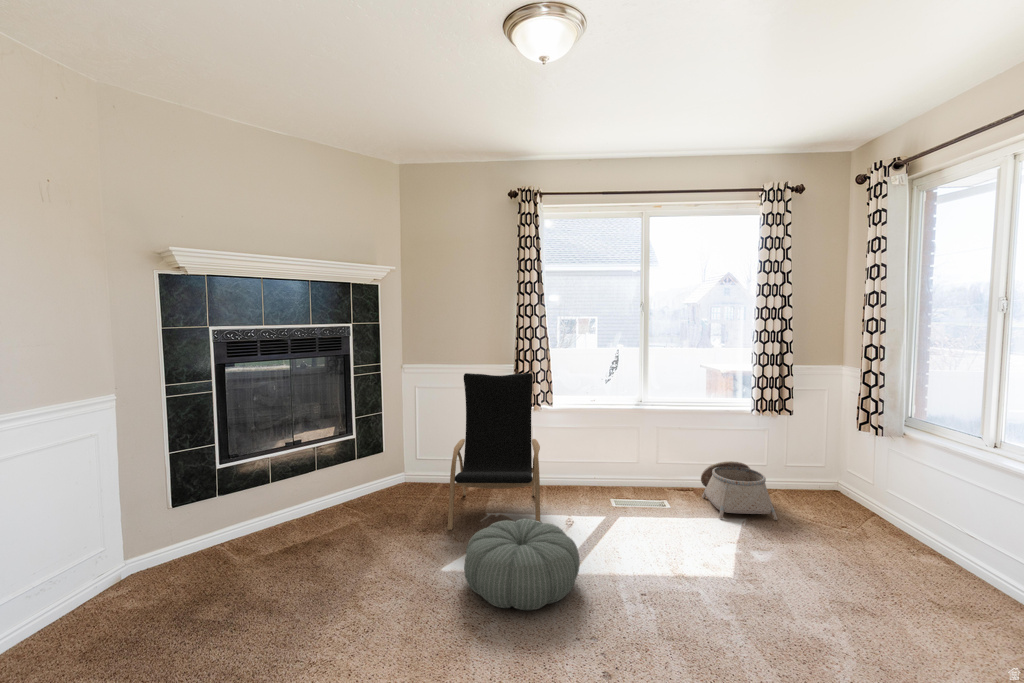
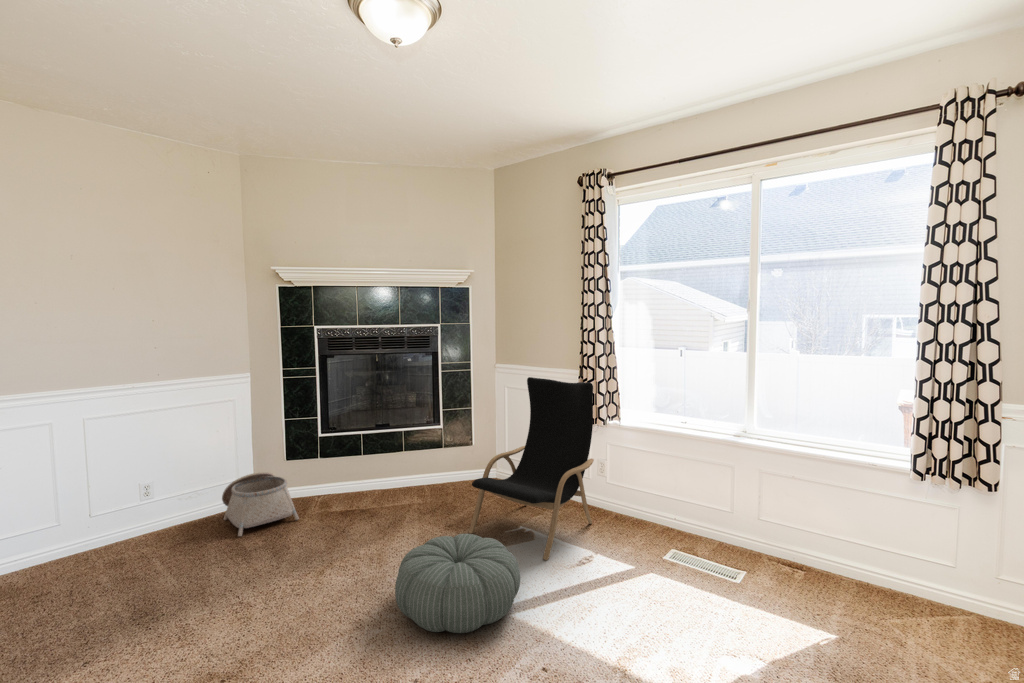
basket: present [701,461,778,520] -> present [222,472,299,536]

